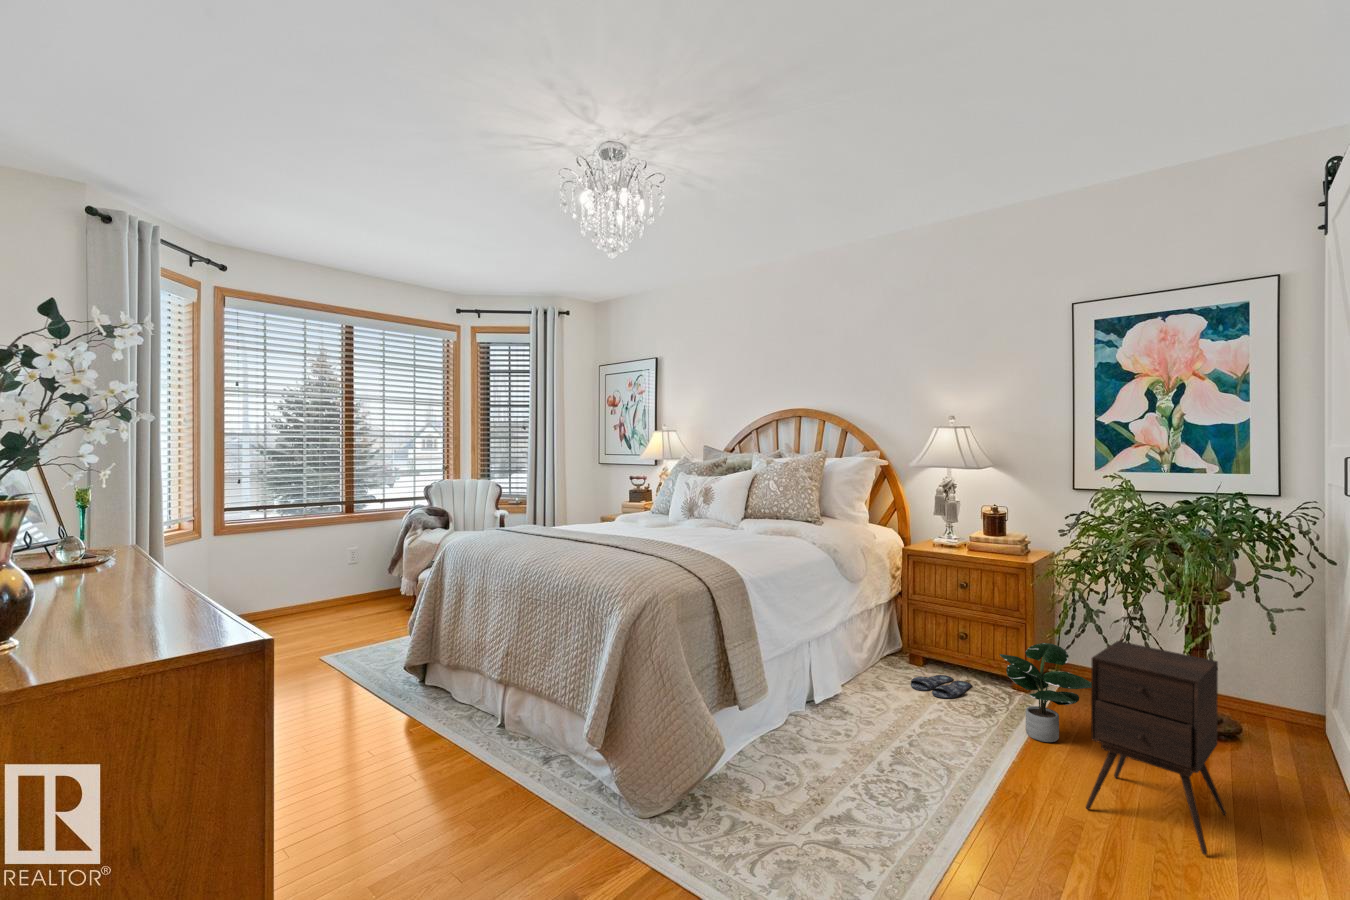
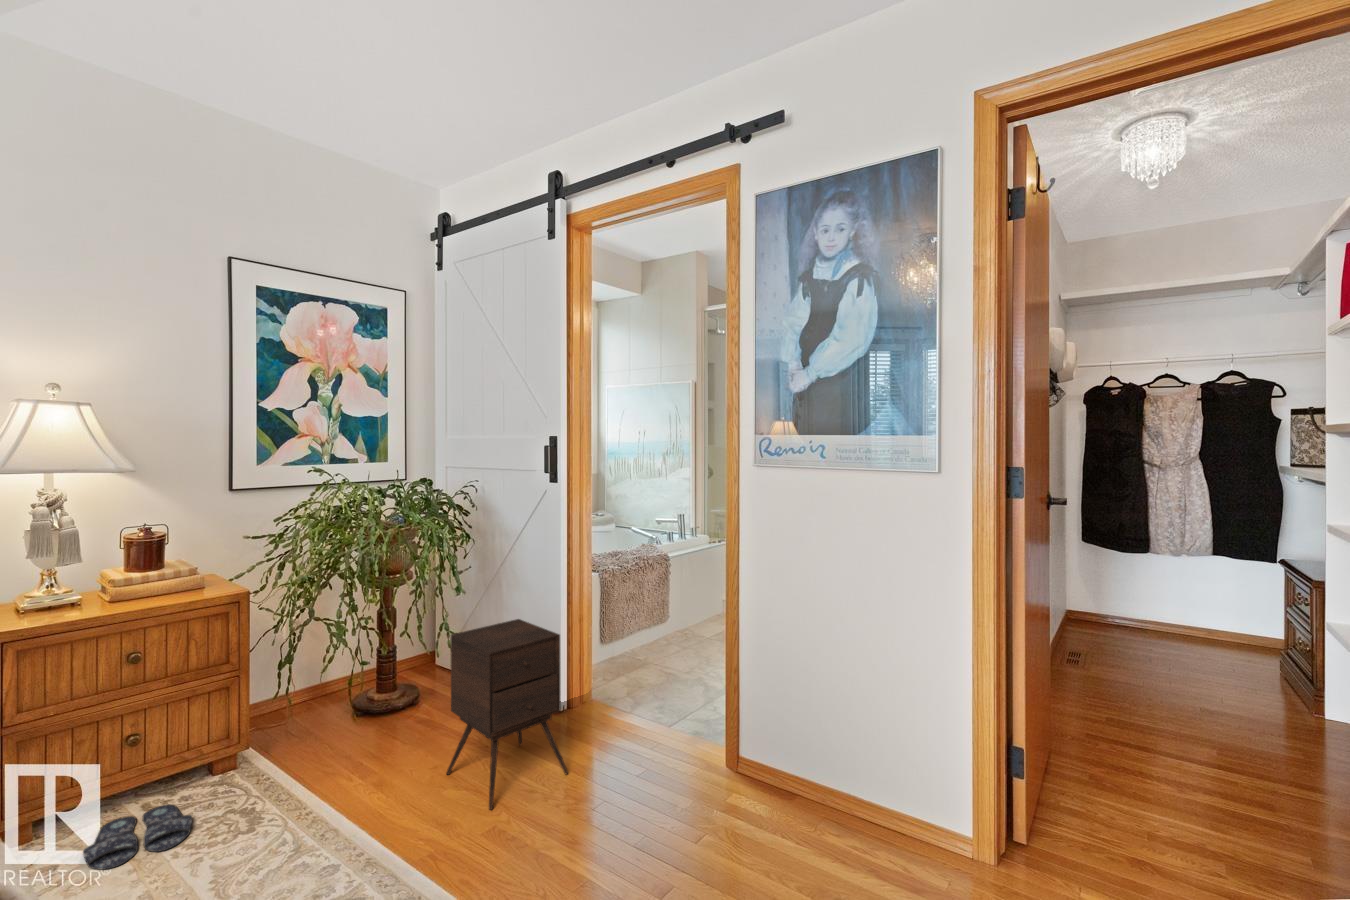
potted plant: present [1000,643,1092,742] -> none [292,677,407,800]

